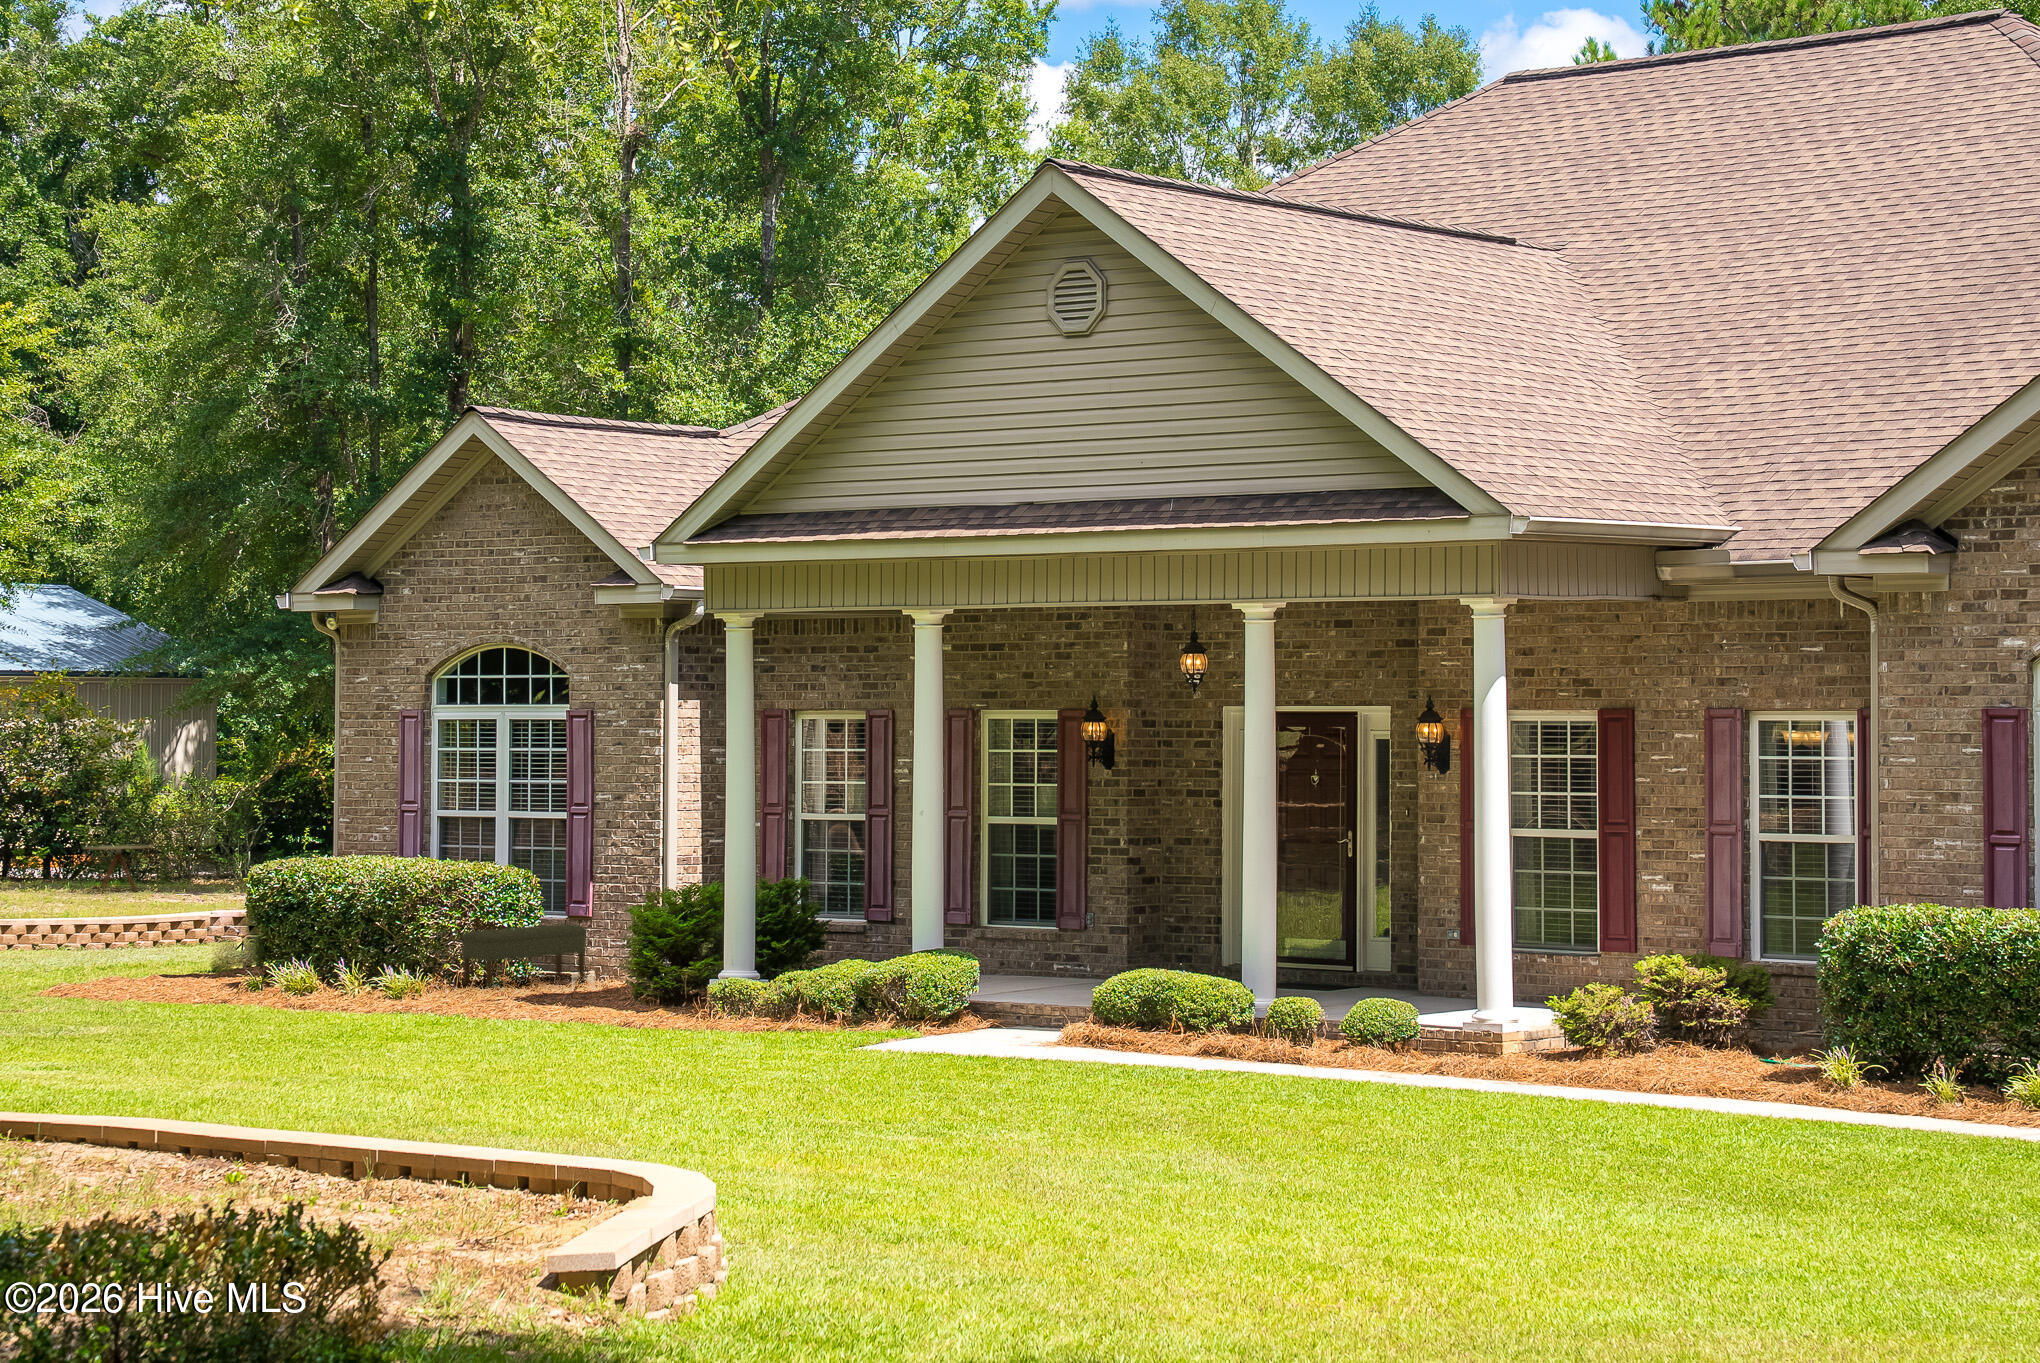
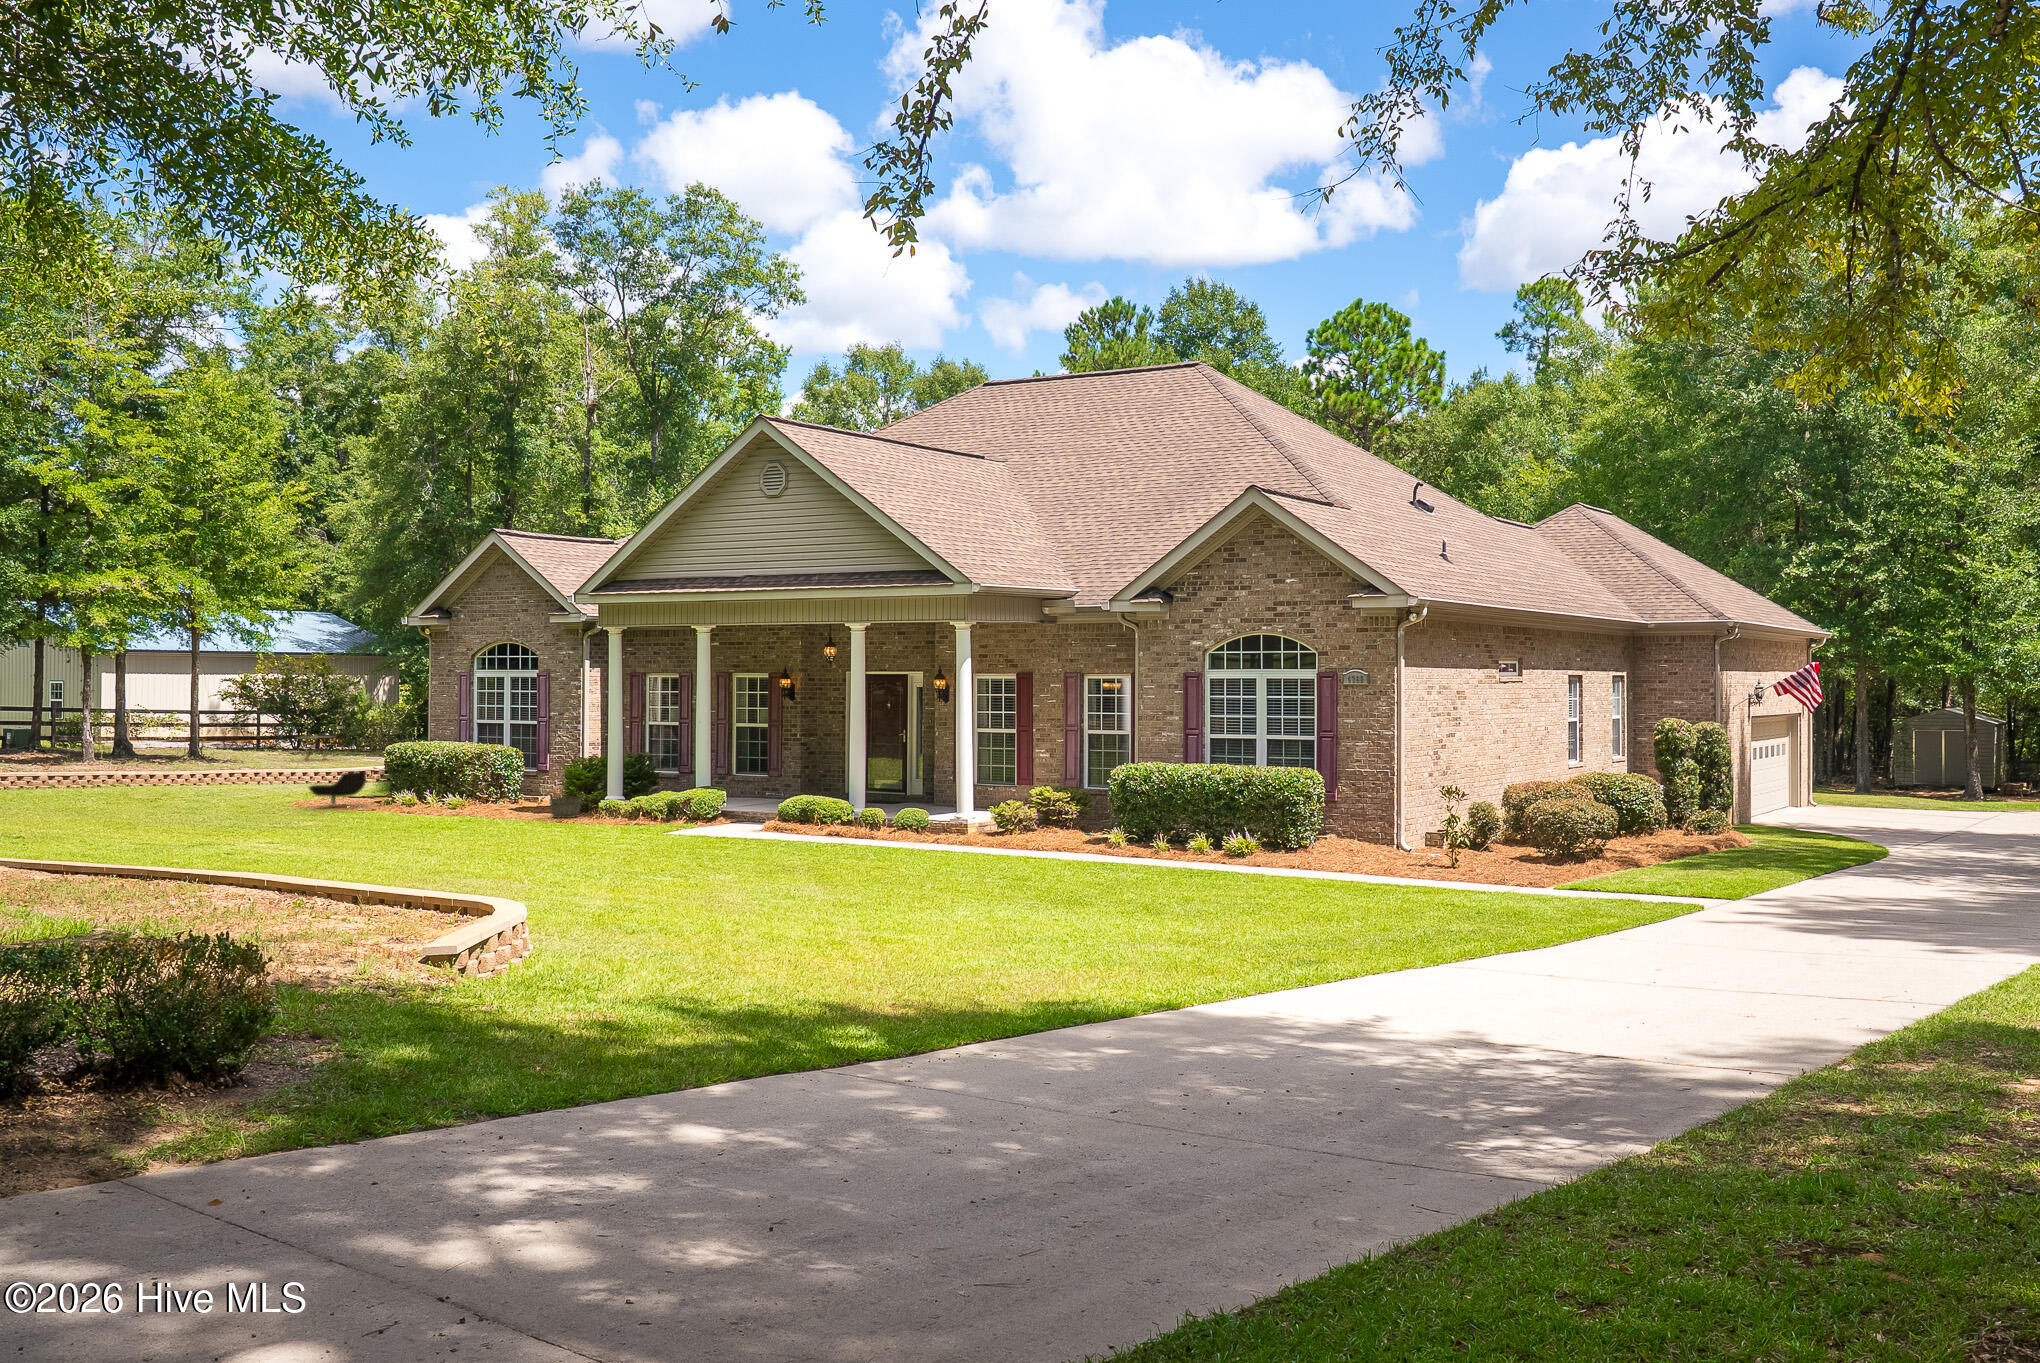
lounge chair: none [152,908,254,981] -> present [309,771,366,807]
bench: present [461,924,587,988] -> none [477,776,546,809]
wooden bucket: none [609,953,673,1008] -> present [550,796,582,818]

